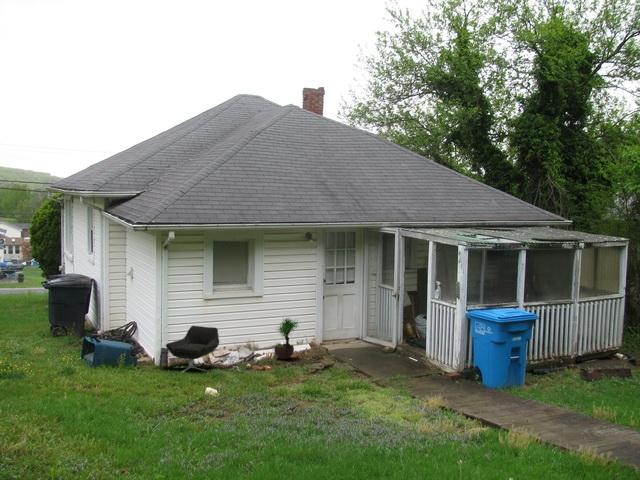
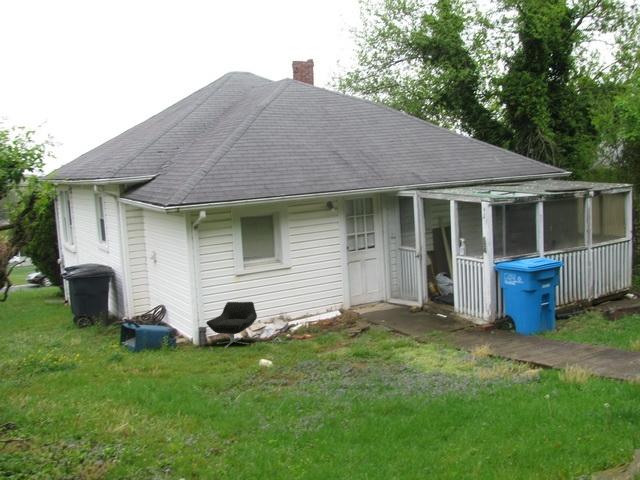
potted tree: present [274,318,298,359] -> none [307,284,330,327]

